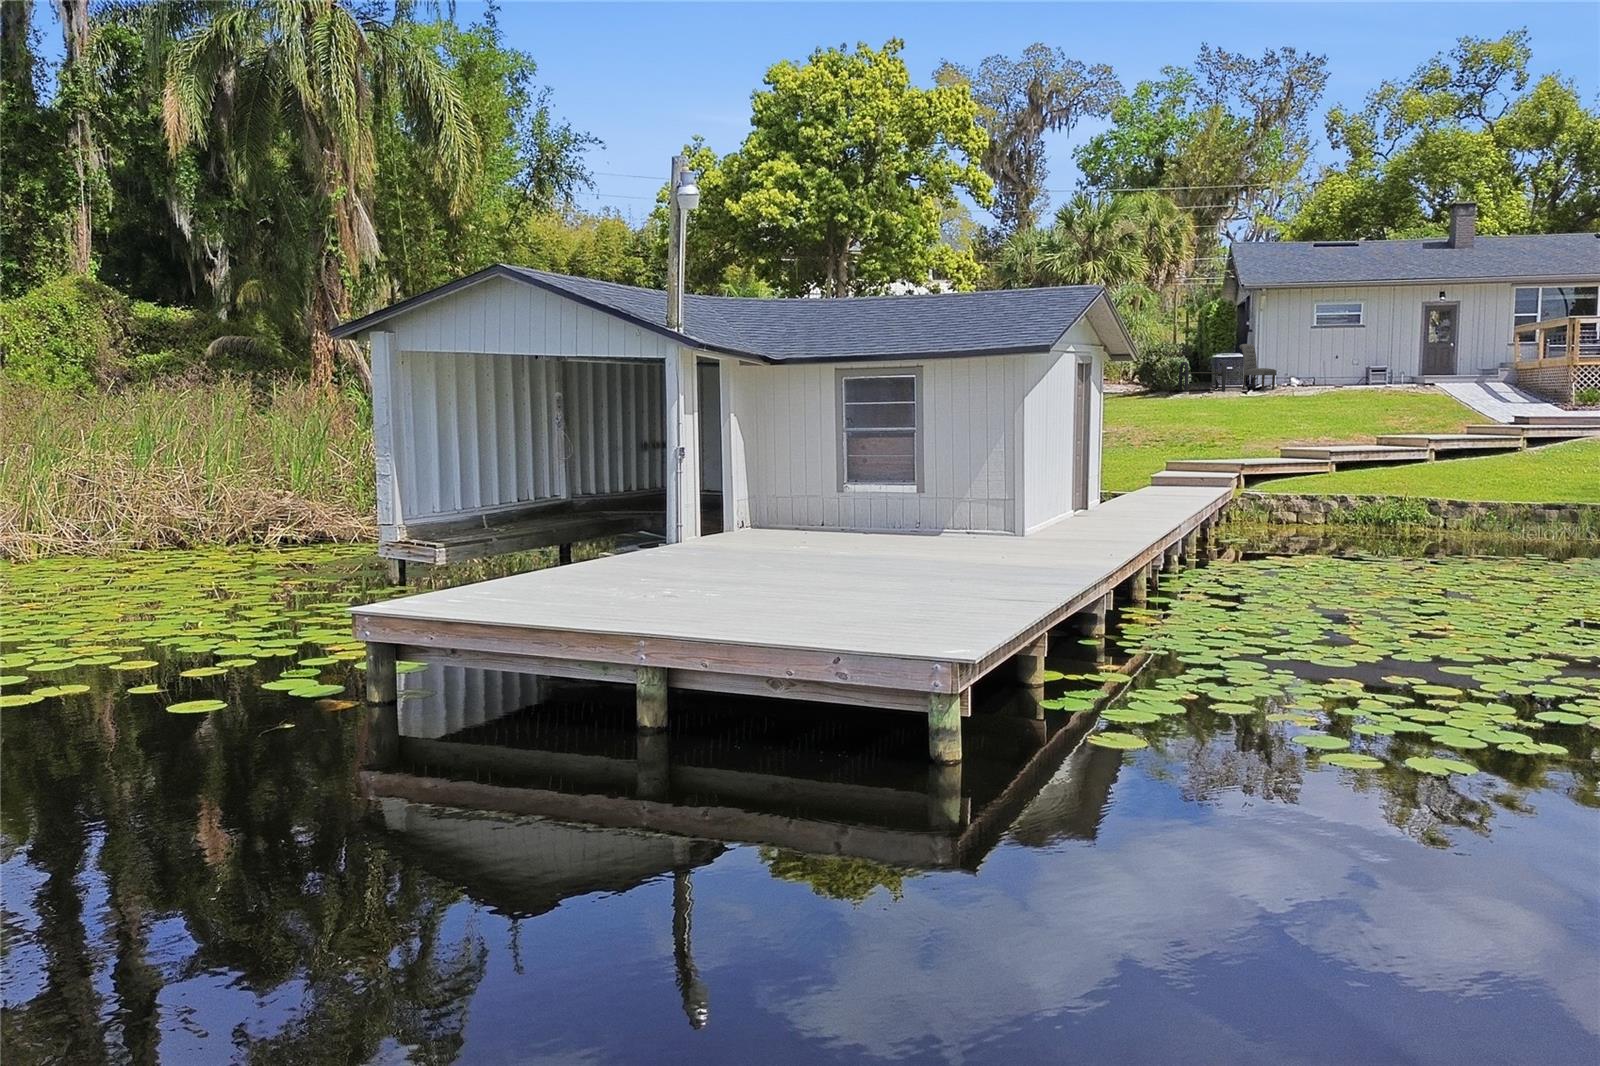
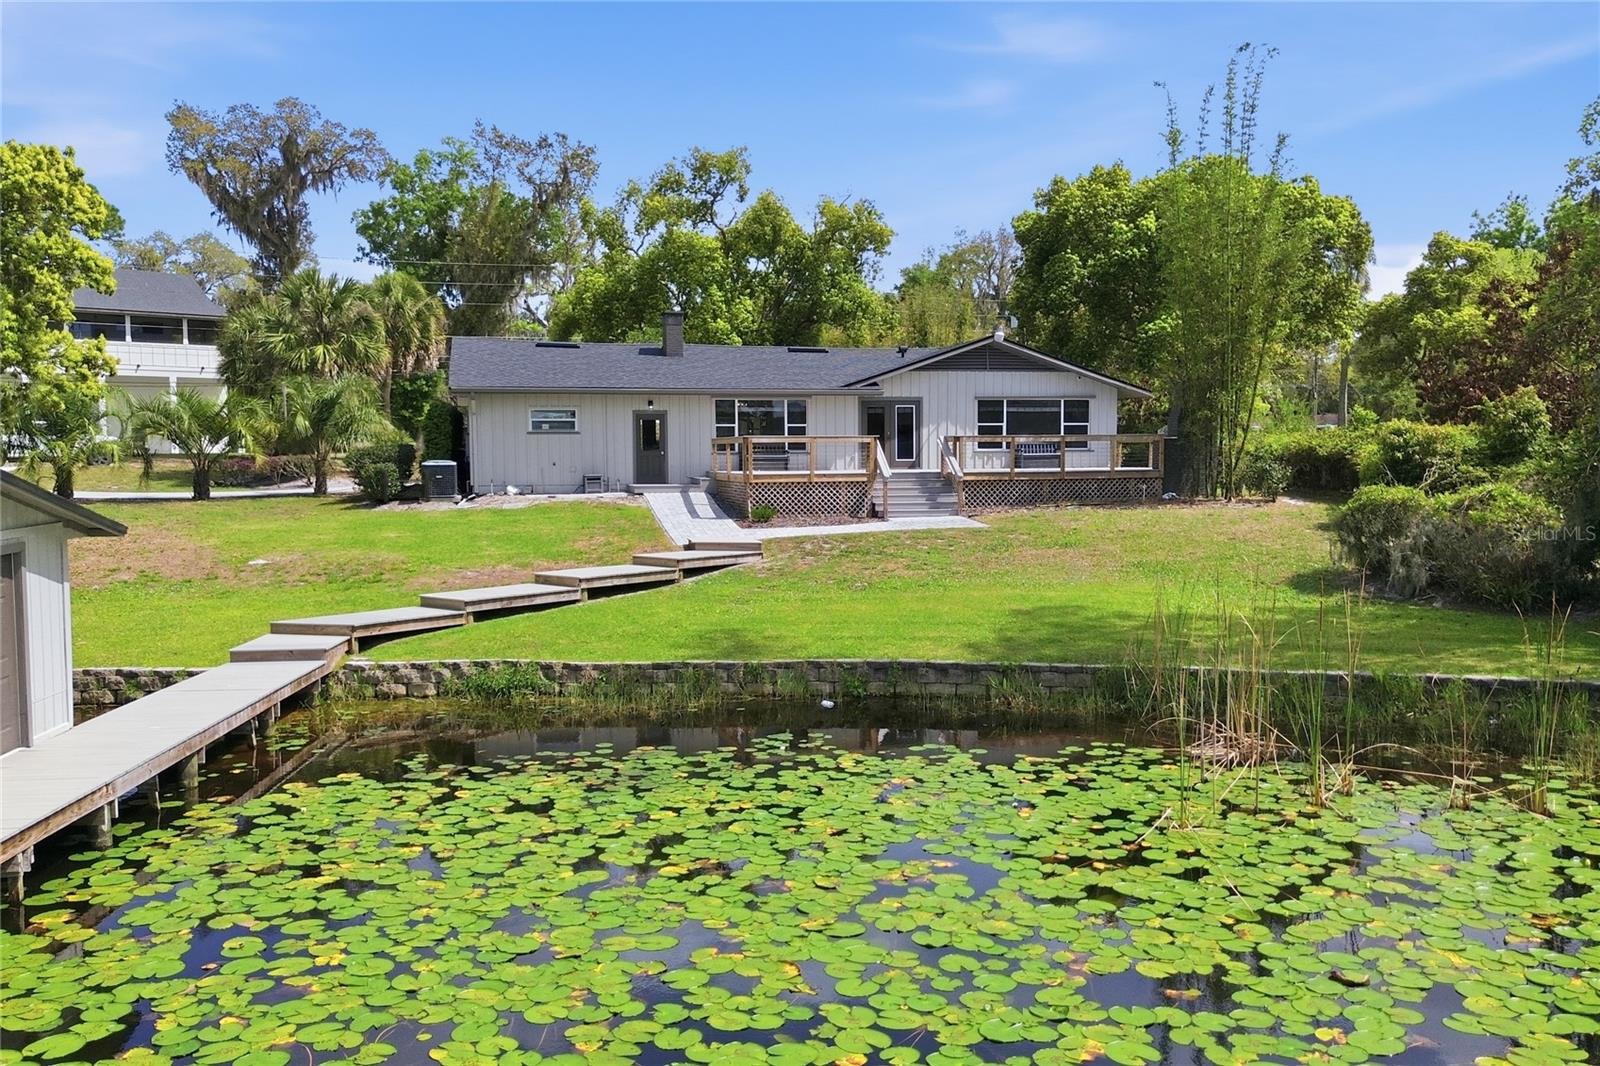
chair: present [1240,344,1276,390] -> none [444,451,483,501]

